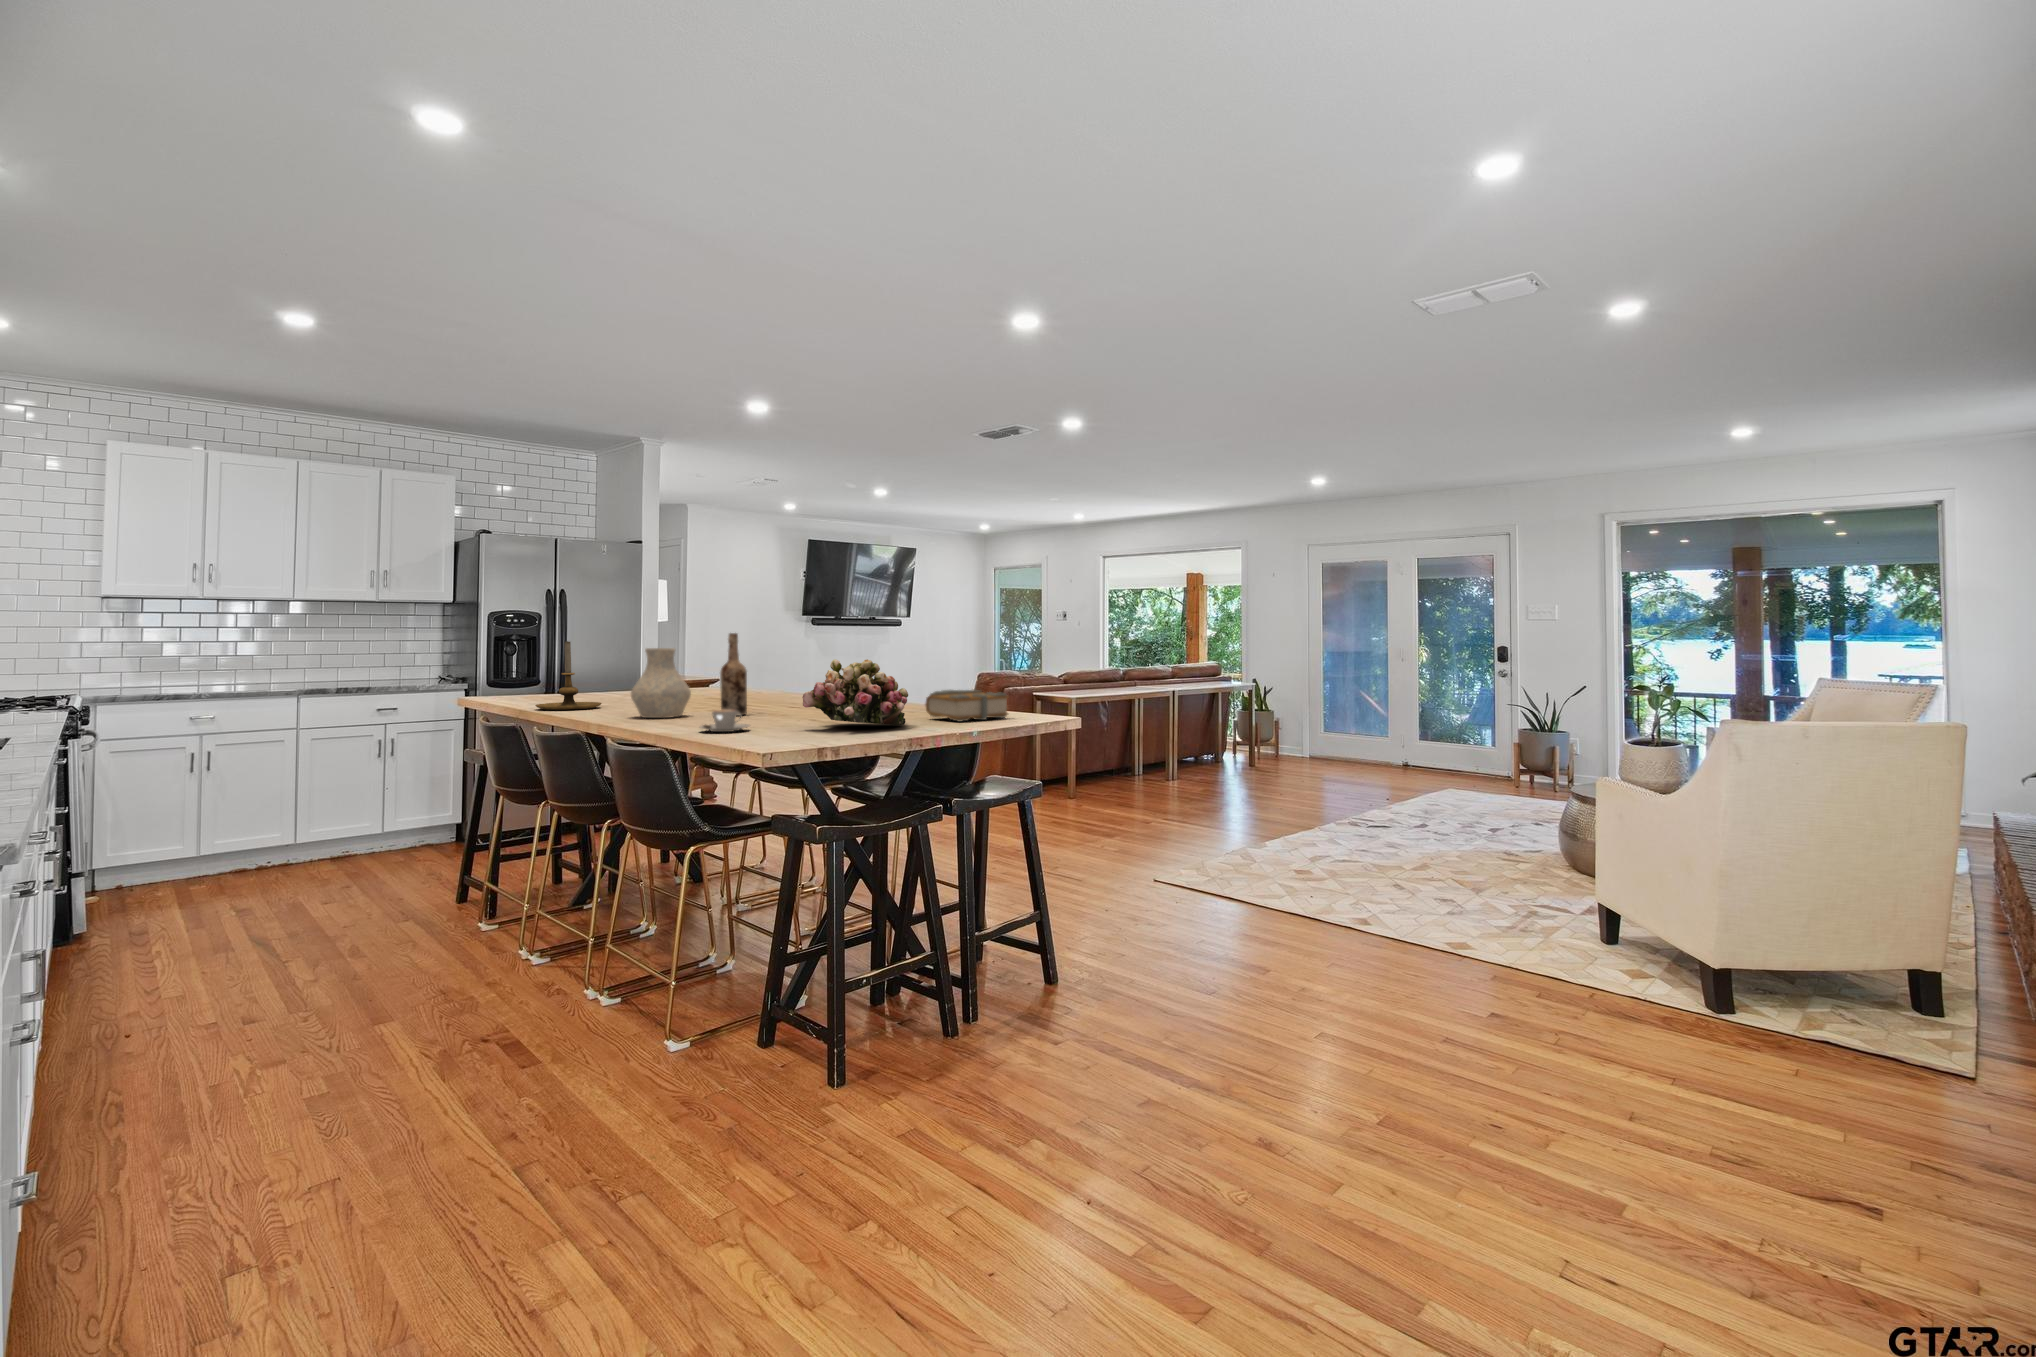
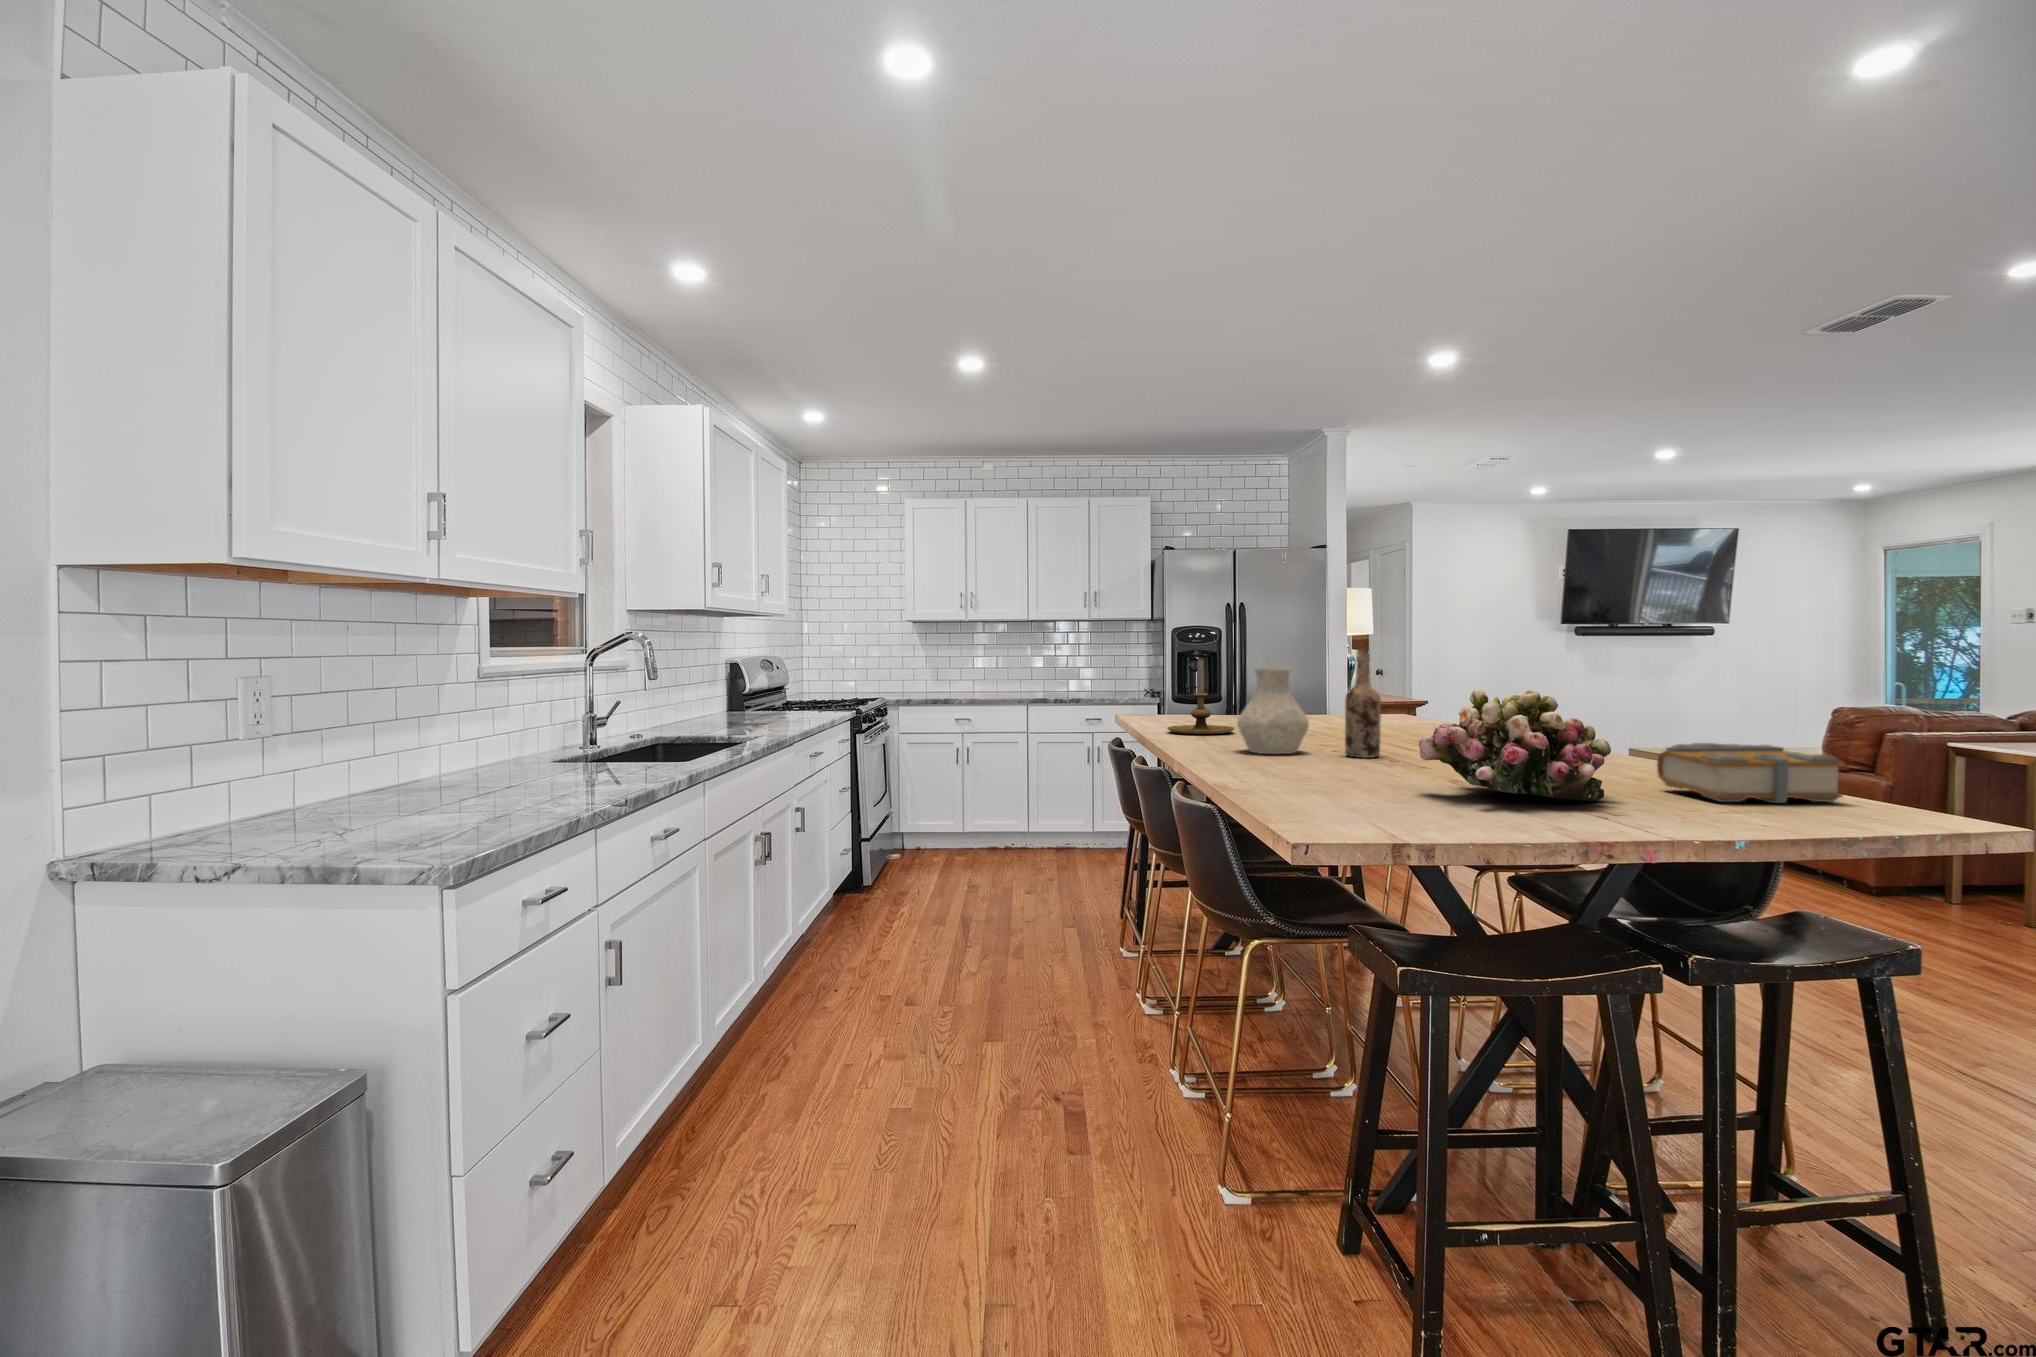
coffee cup: present [700,710,749,732] -> none [1274,754,1345,786]

